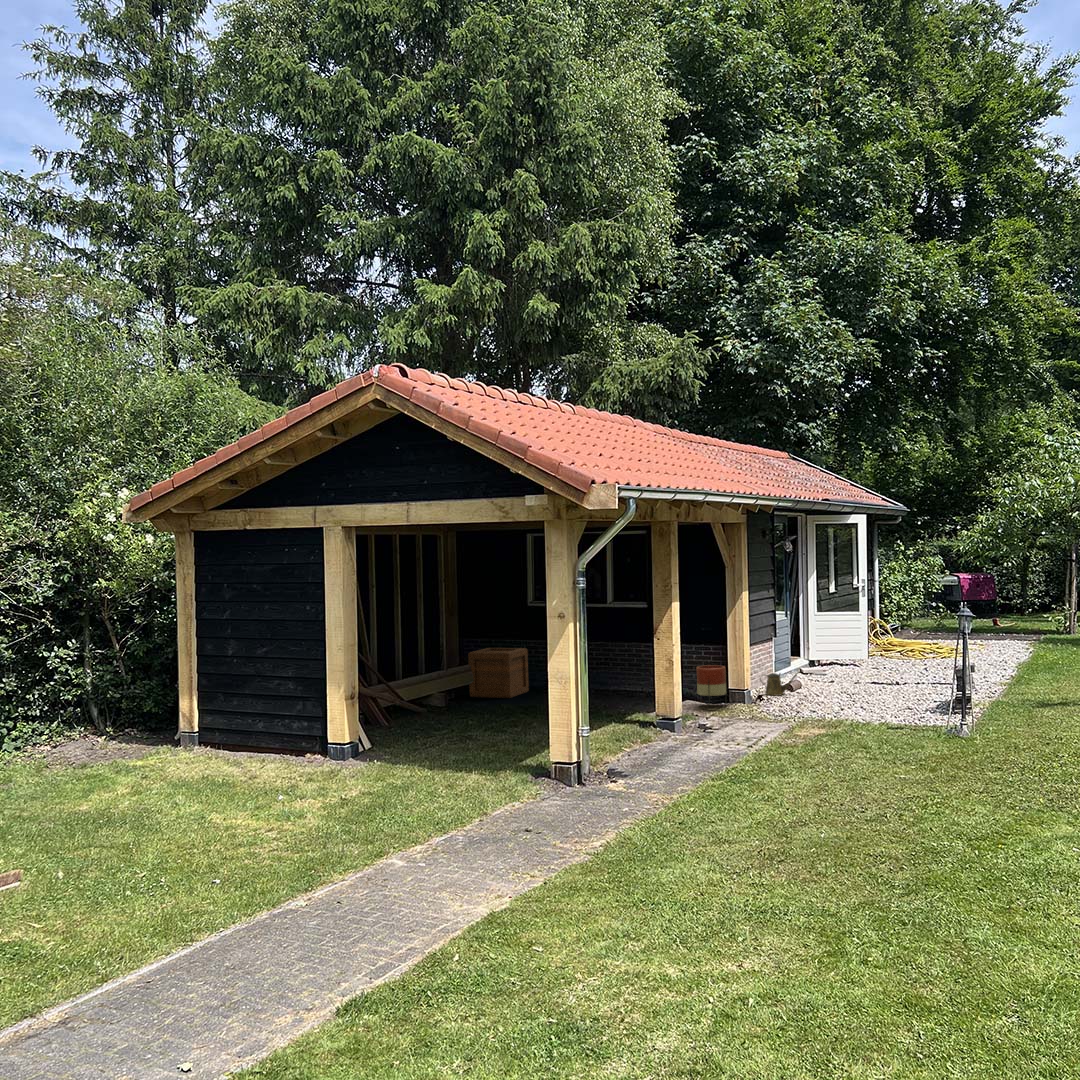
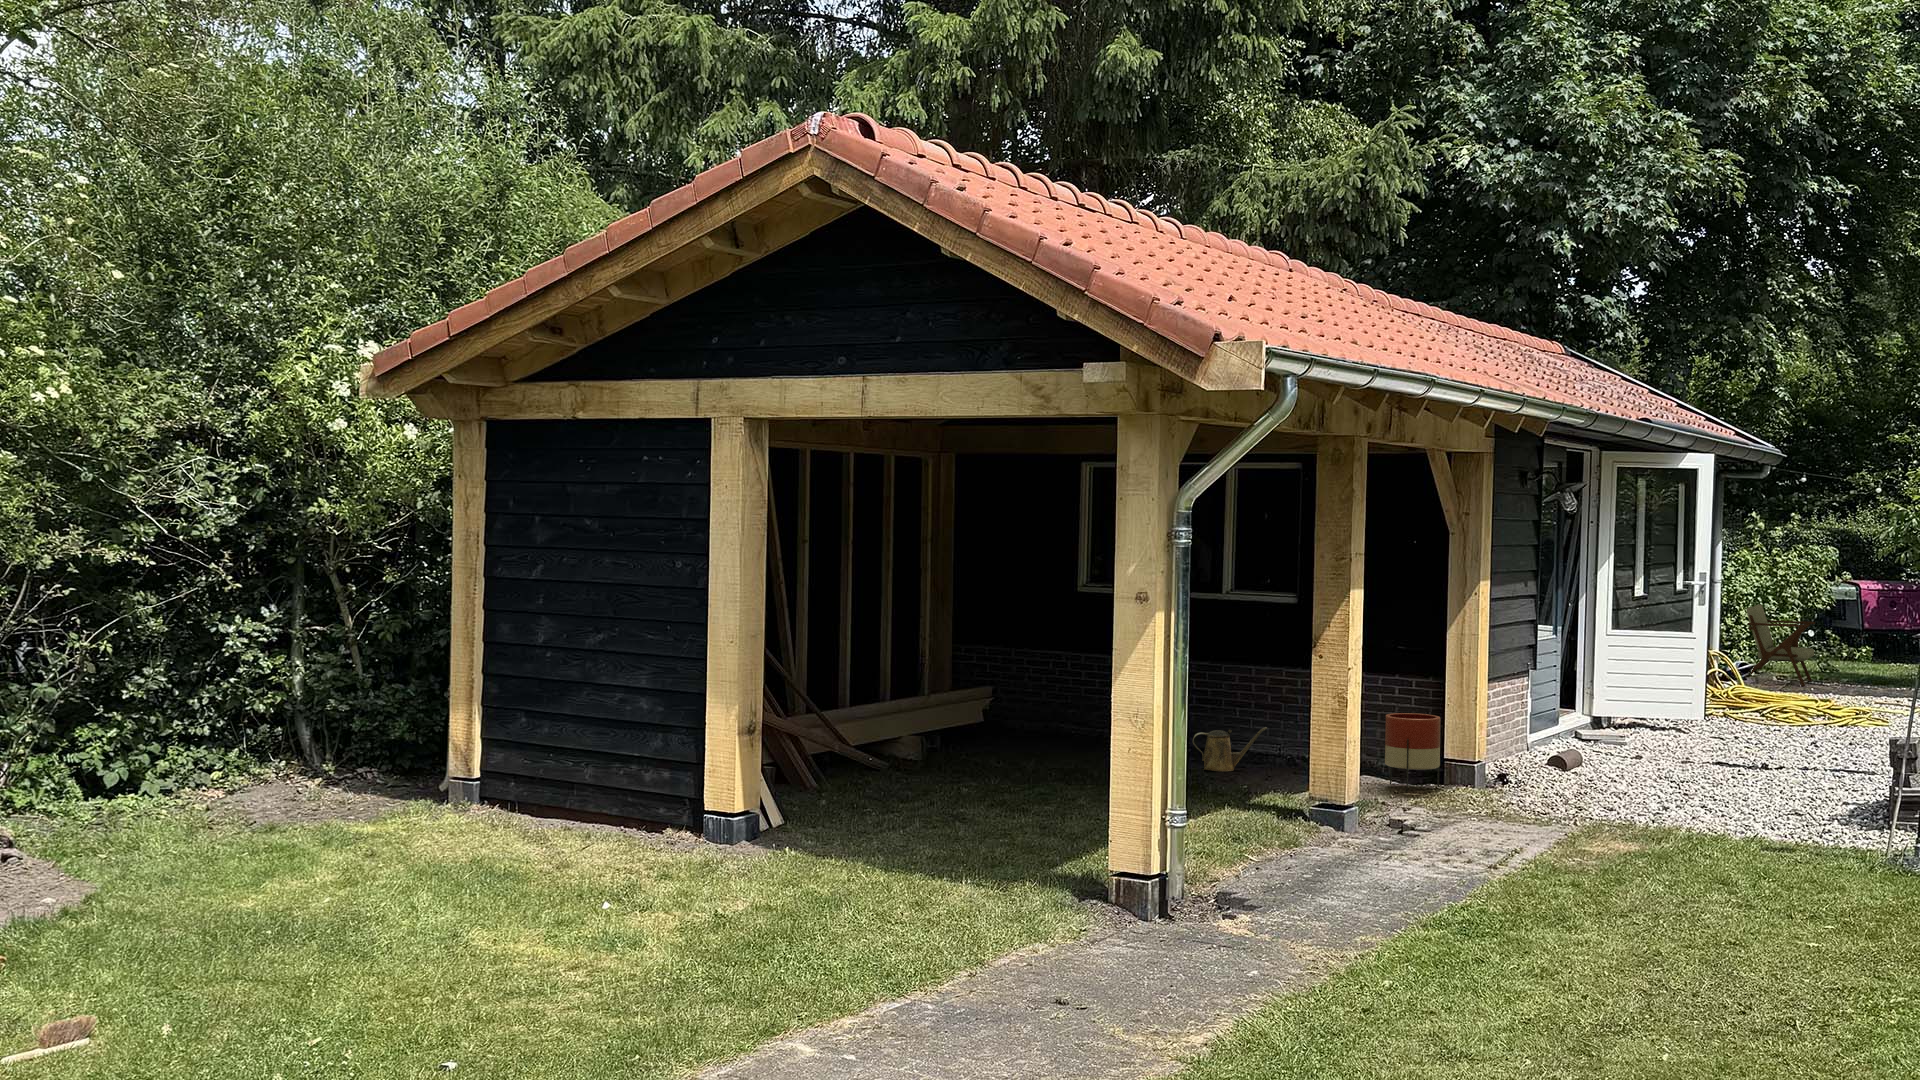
lounge chair: none [891,591,931,635] -> present [1747,604,1815,686]
wooden crate: present [468,648,529,698] -> none [966,663,1074,755]
watering can: present [760,672,799,696] -> present [1193,727,1267,771]

